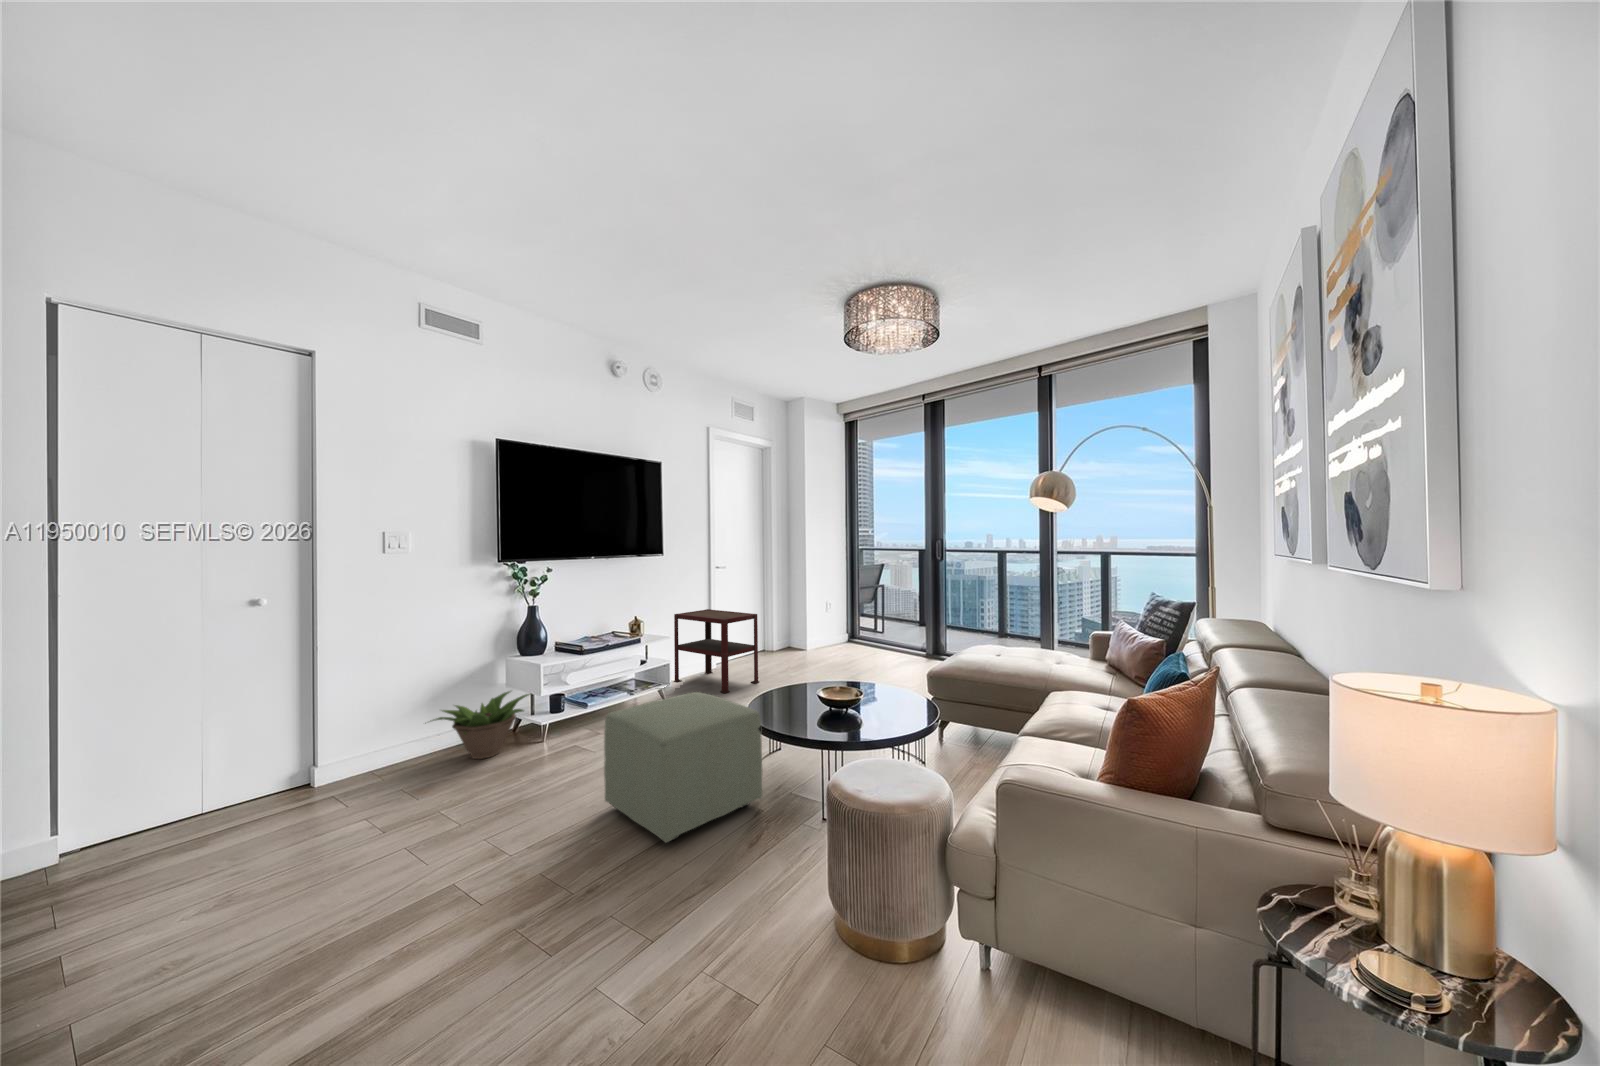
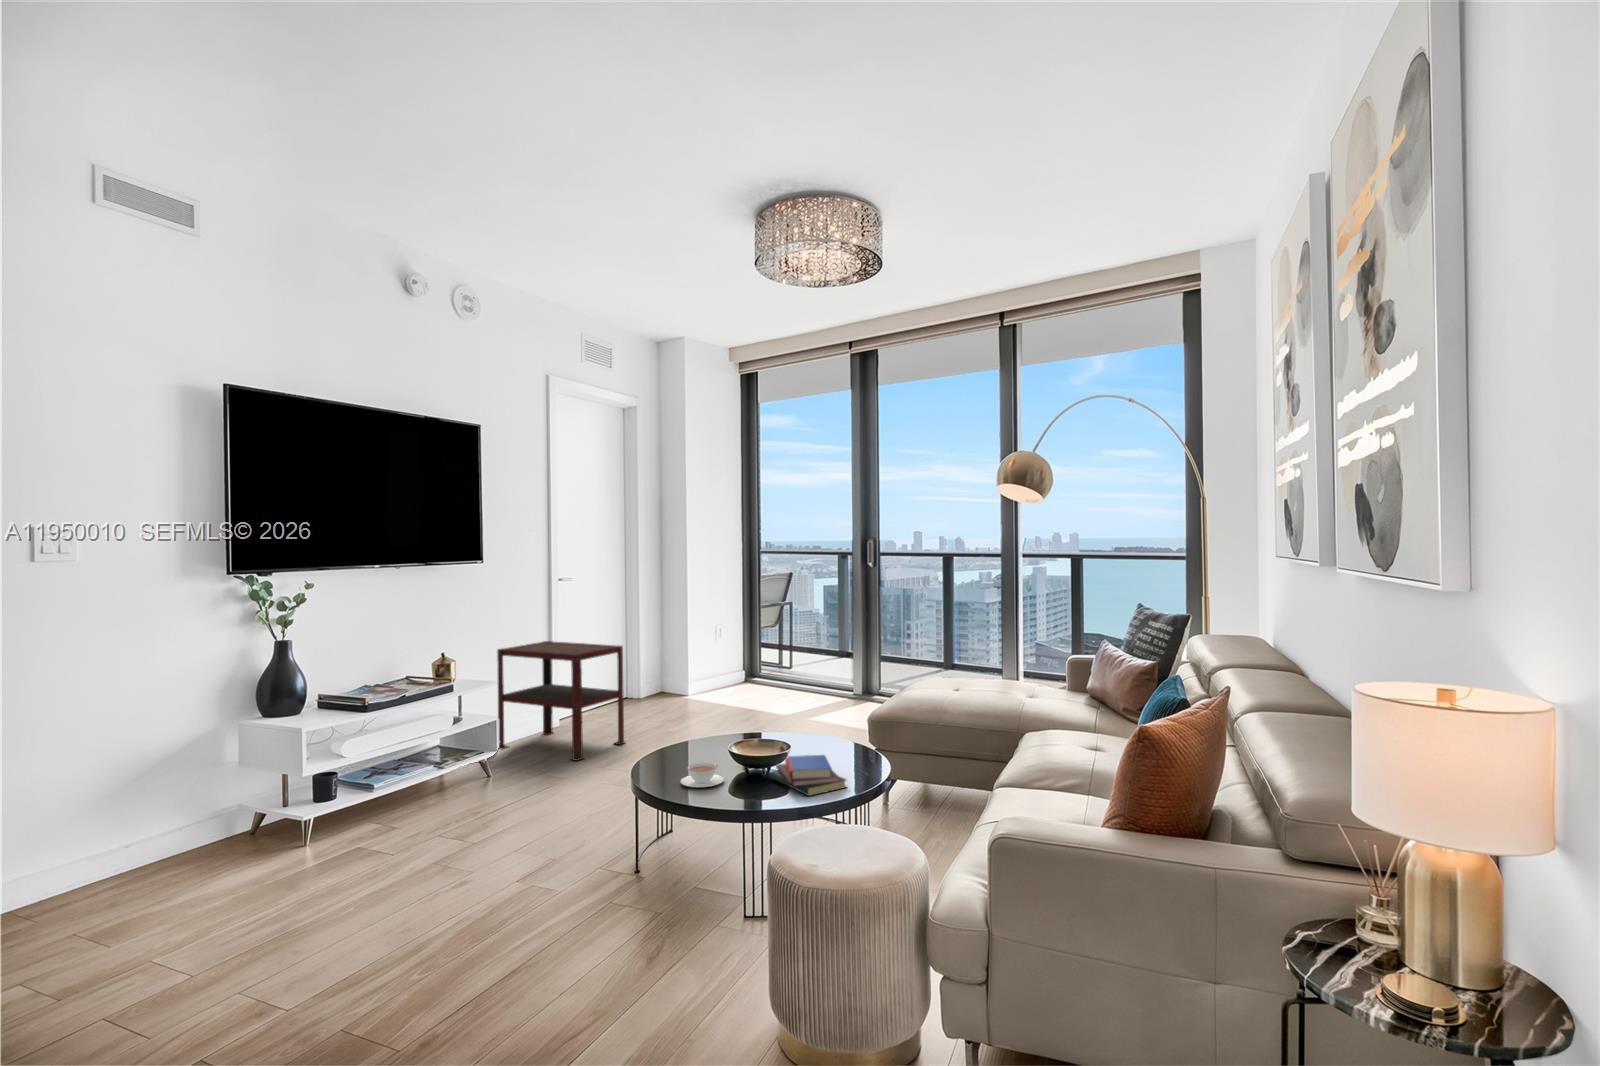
decorative plant: present [430,691,530,759] -> none [107,771,287,879]
ottoman: present [604,692,763,842] -> none [424,757,658,969]
book: none [845,701,903,732] -> present [769,755,846,796]
teacup: none [780,702,812,720] -> present [680,763,724,788]

